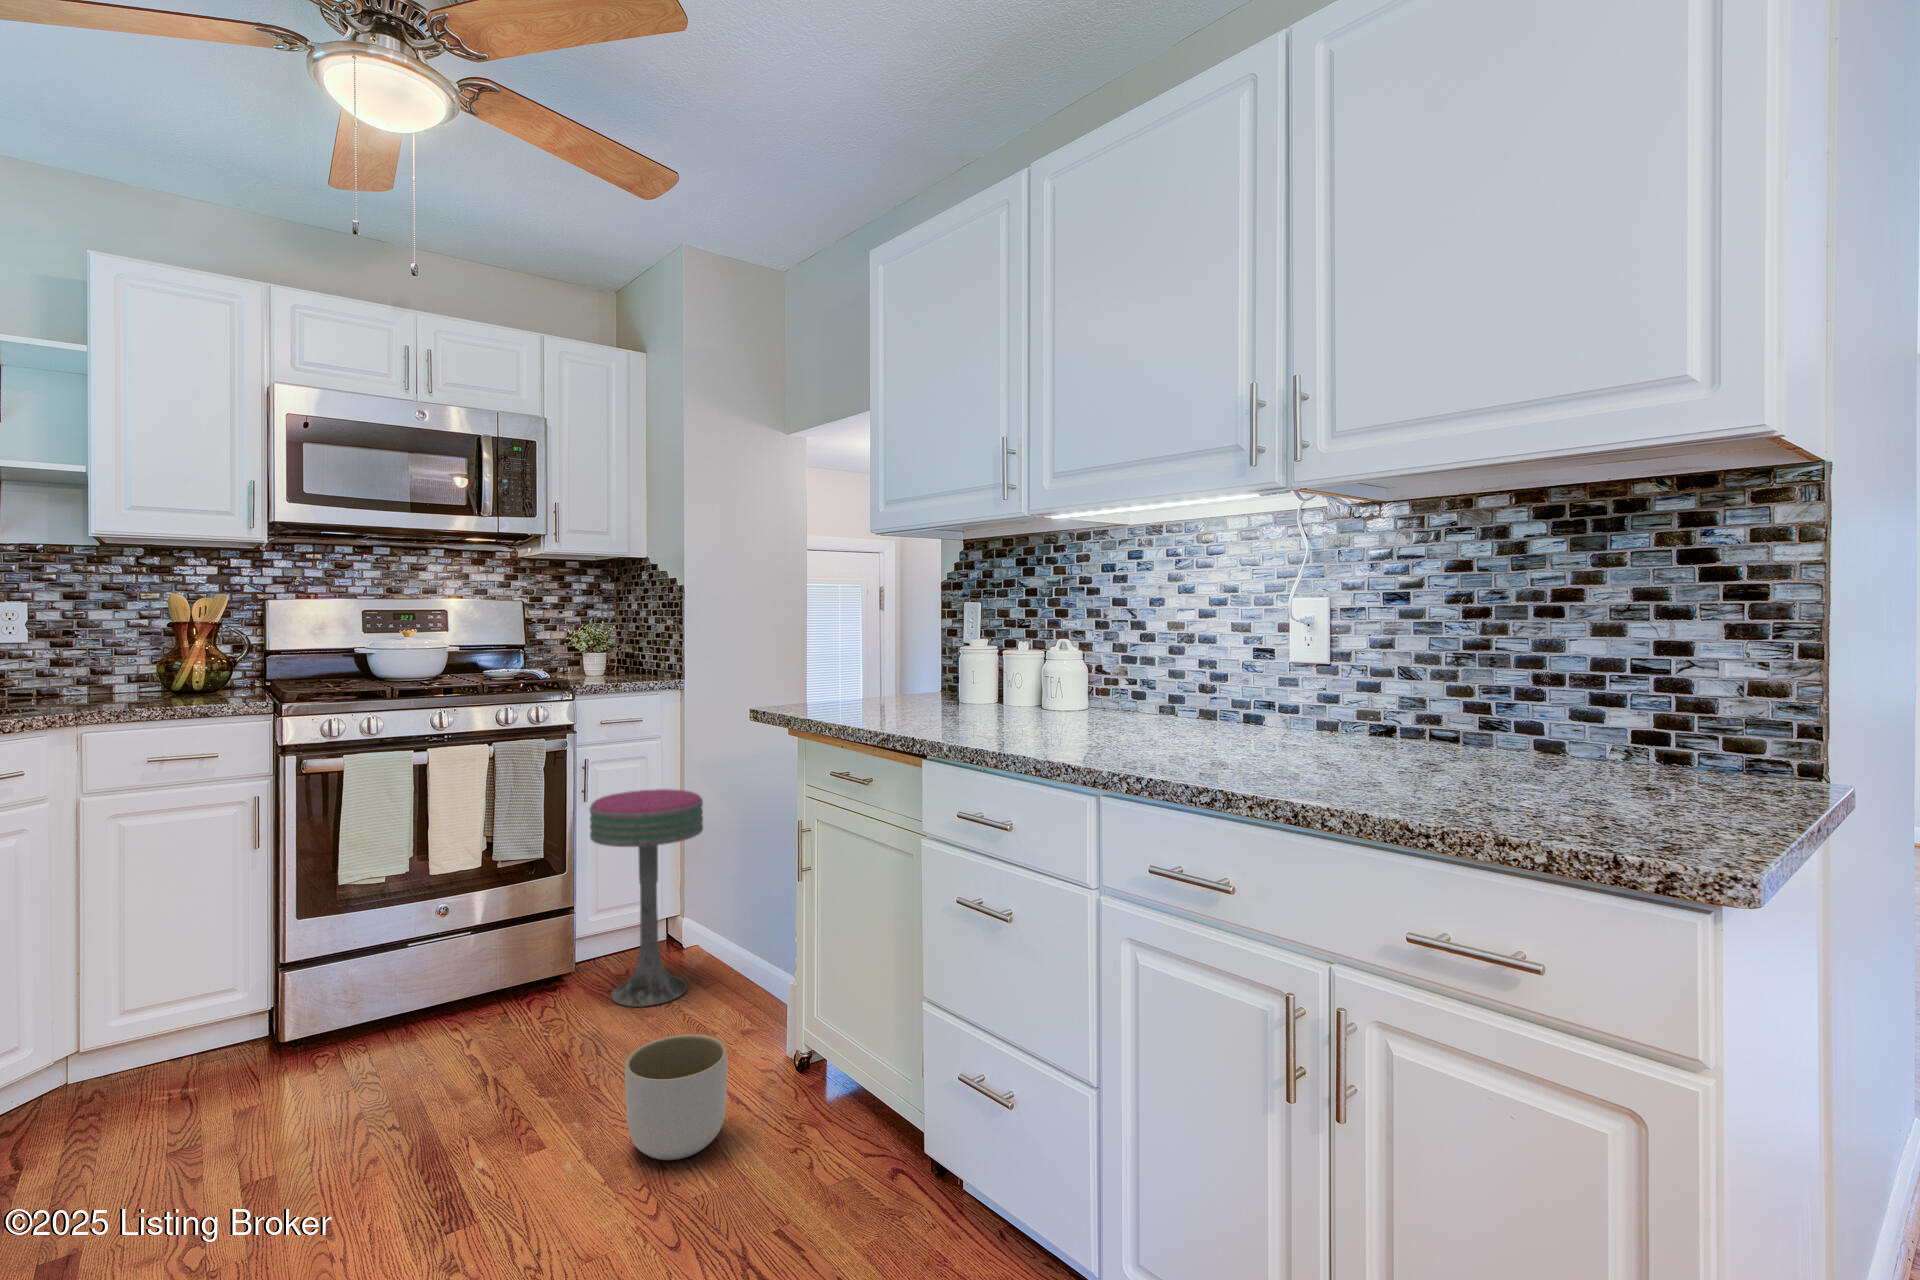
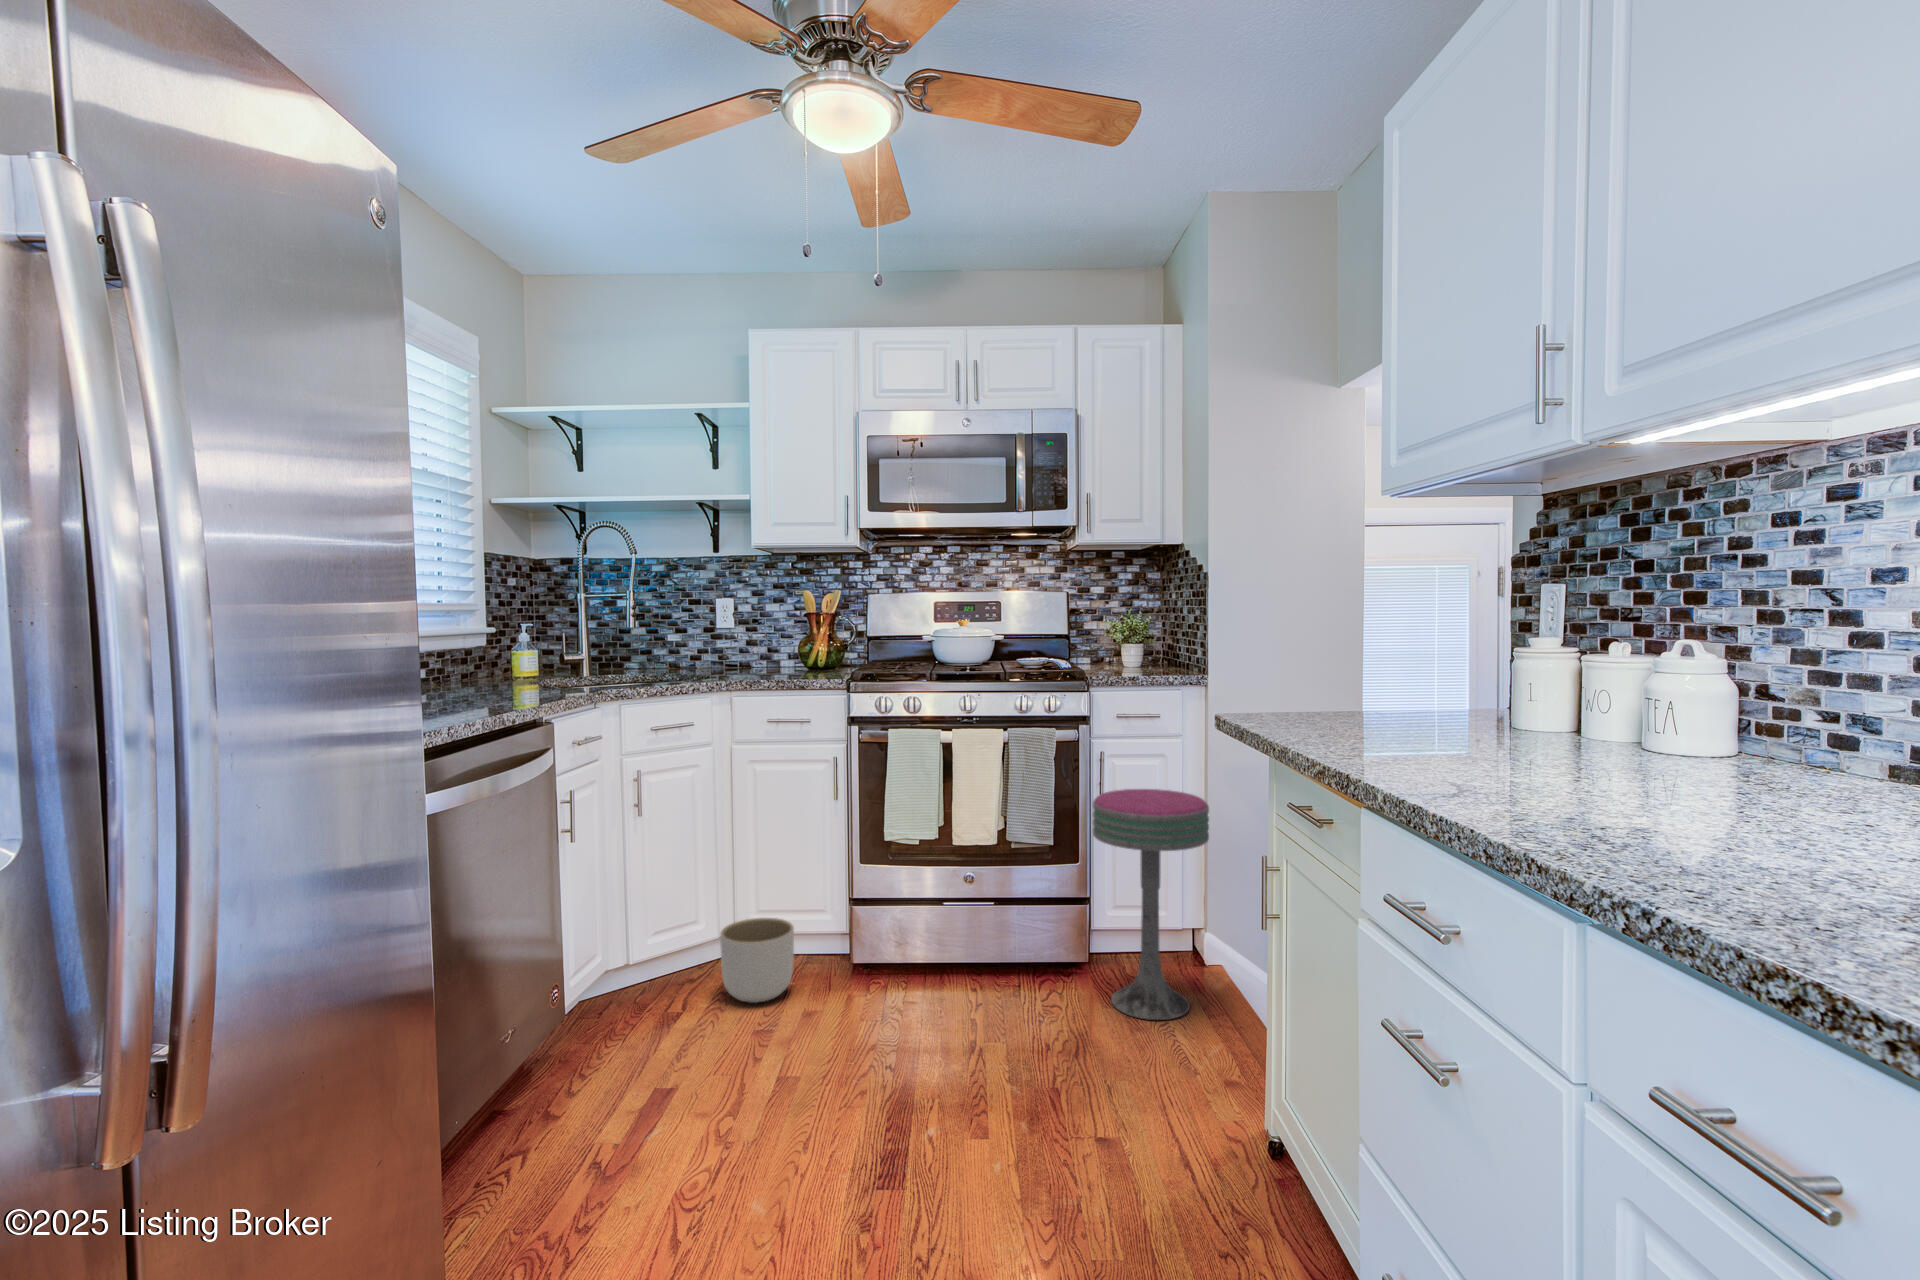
planter: present [625,1034,727,1160] -> present [720,918,794,1003]

